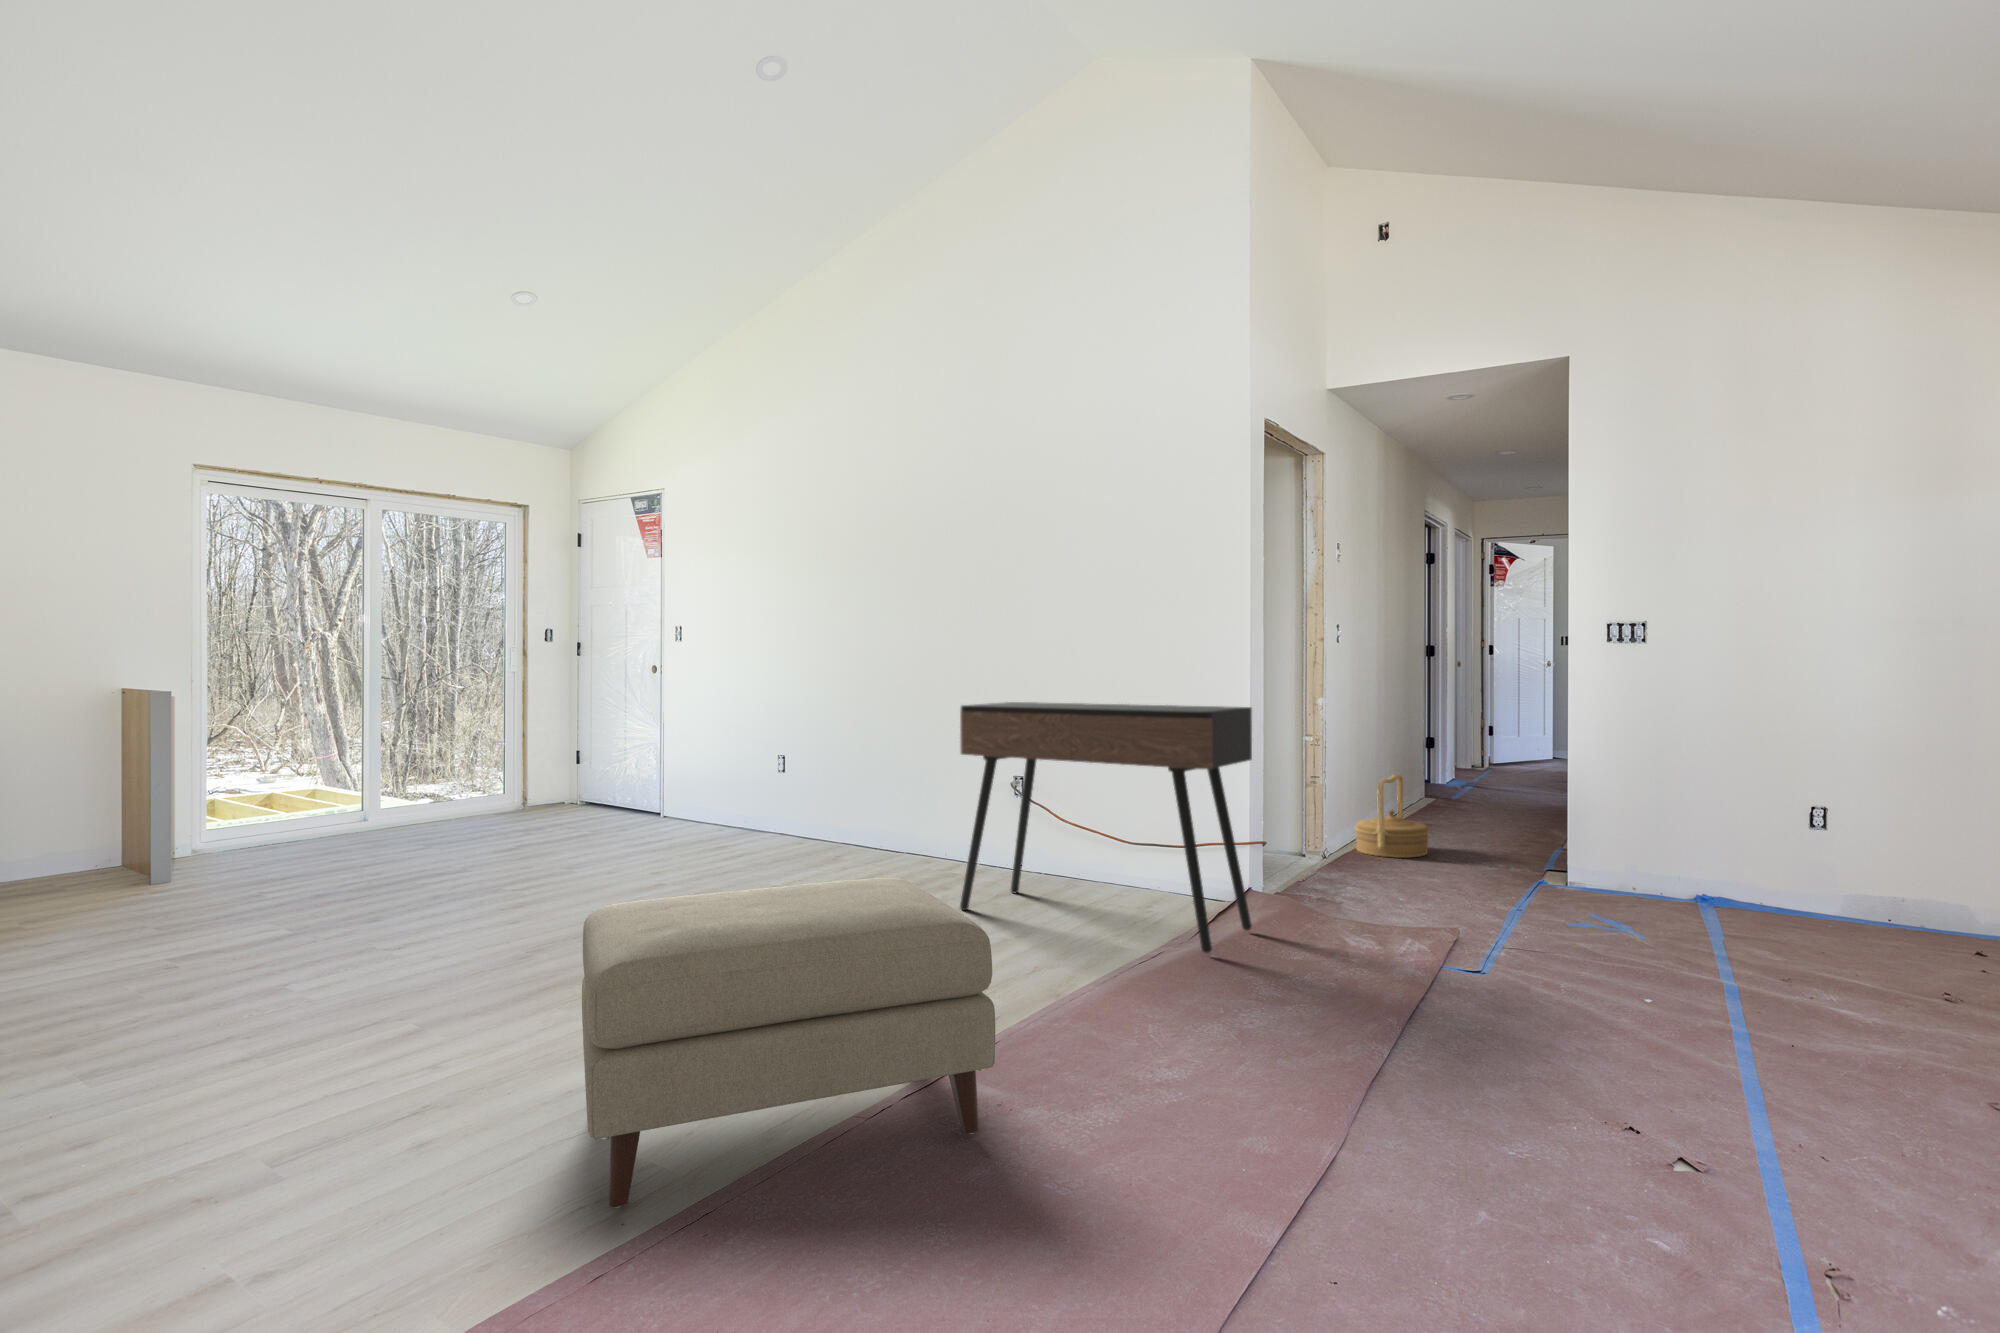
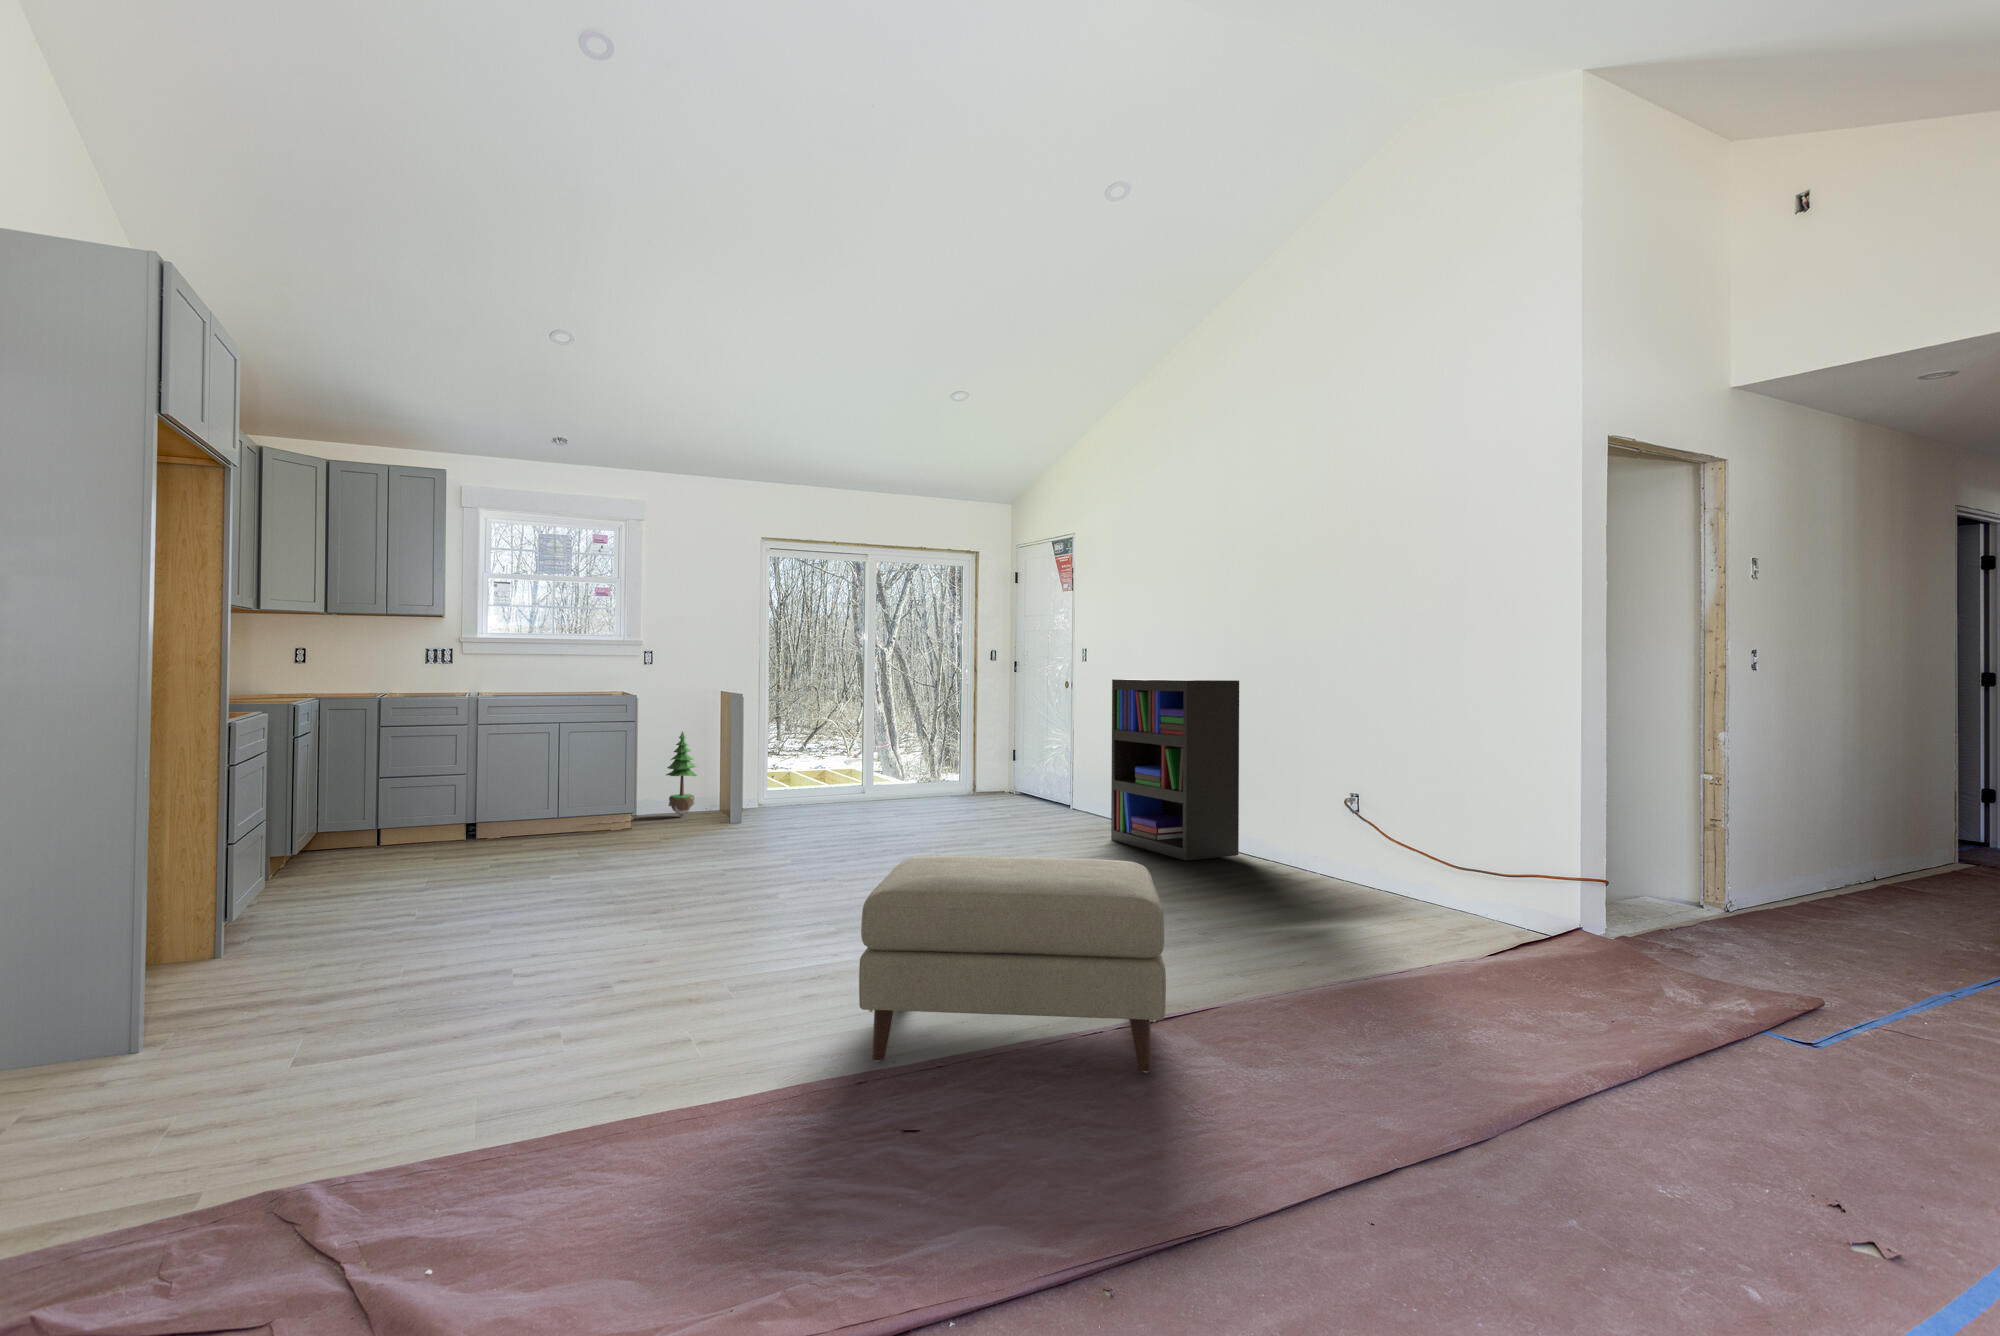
bookshelf: none [734,660,889,865] -> present [1111,679,1239,861]
console table: present [960,702,1252,953] -> none [1268,722,1559,979]
potted tree: none [23,750,86,881] -> present [666,732,697,816]
woven basket: present [1355,774,1429,858] -> none [1776,824,1885,924]

